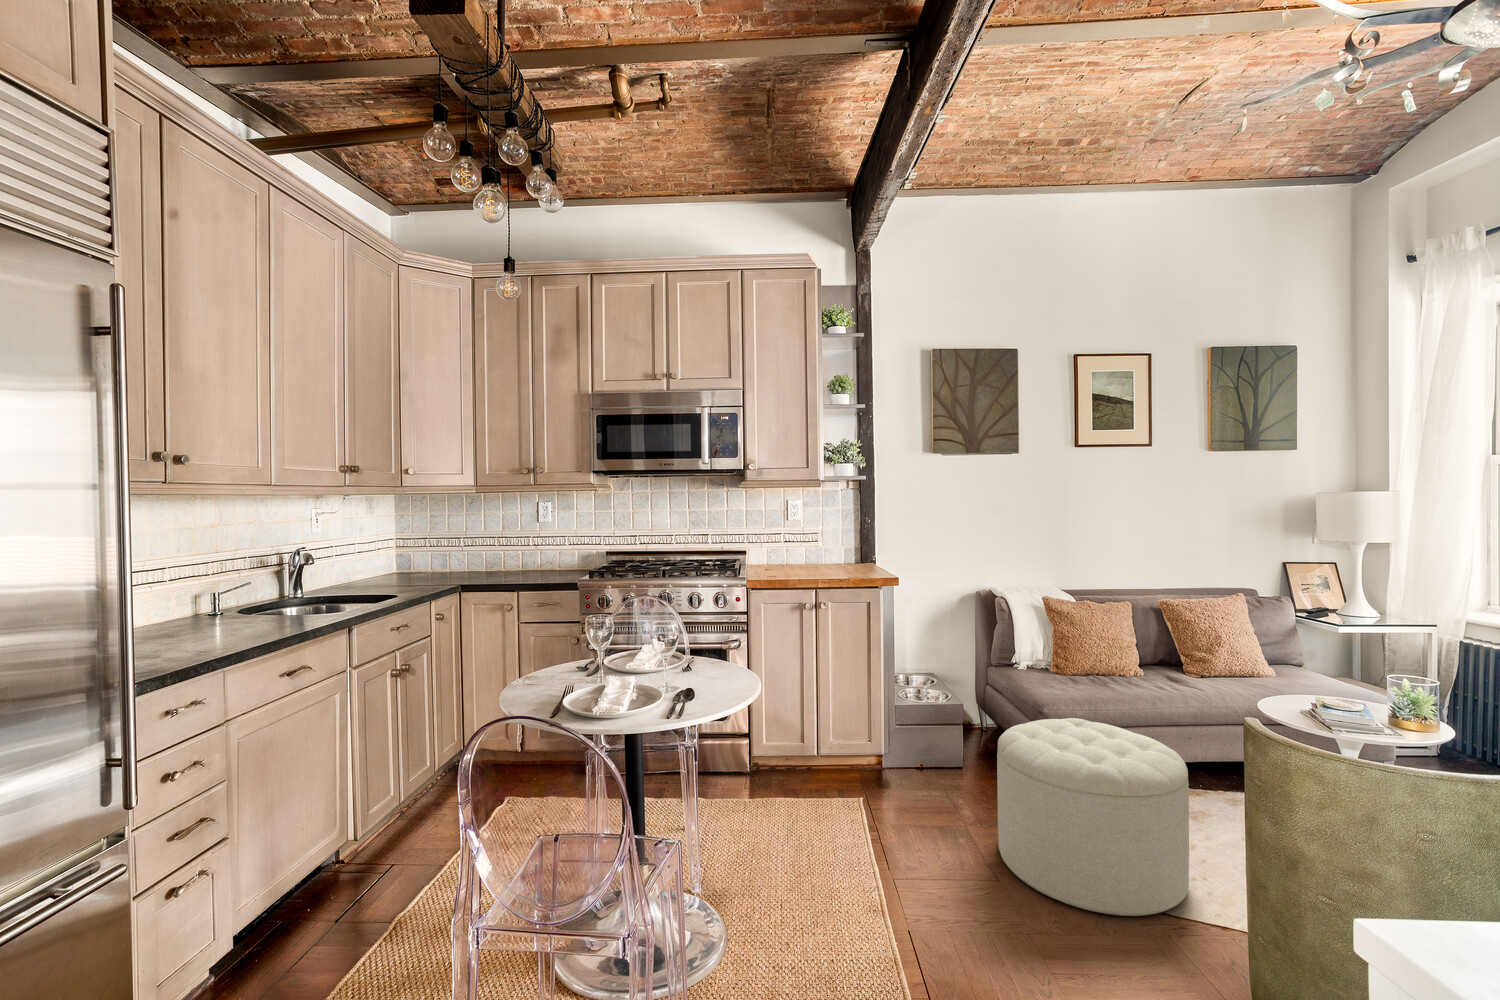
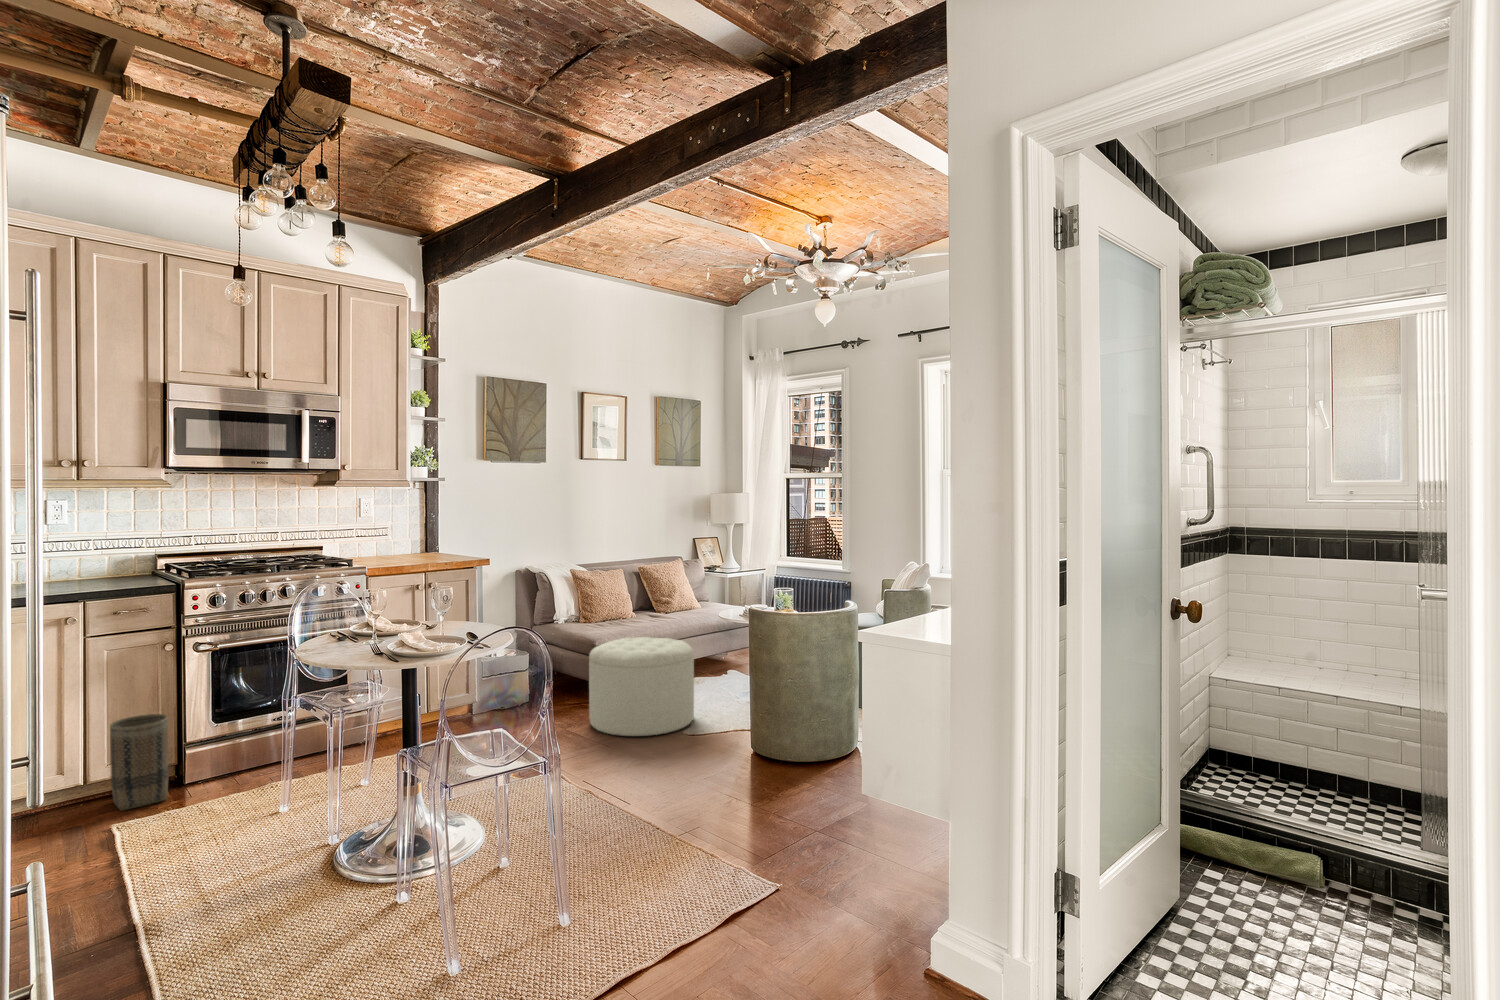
basket: none [513,701,558,789] -> present [110,714,168,811]

